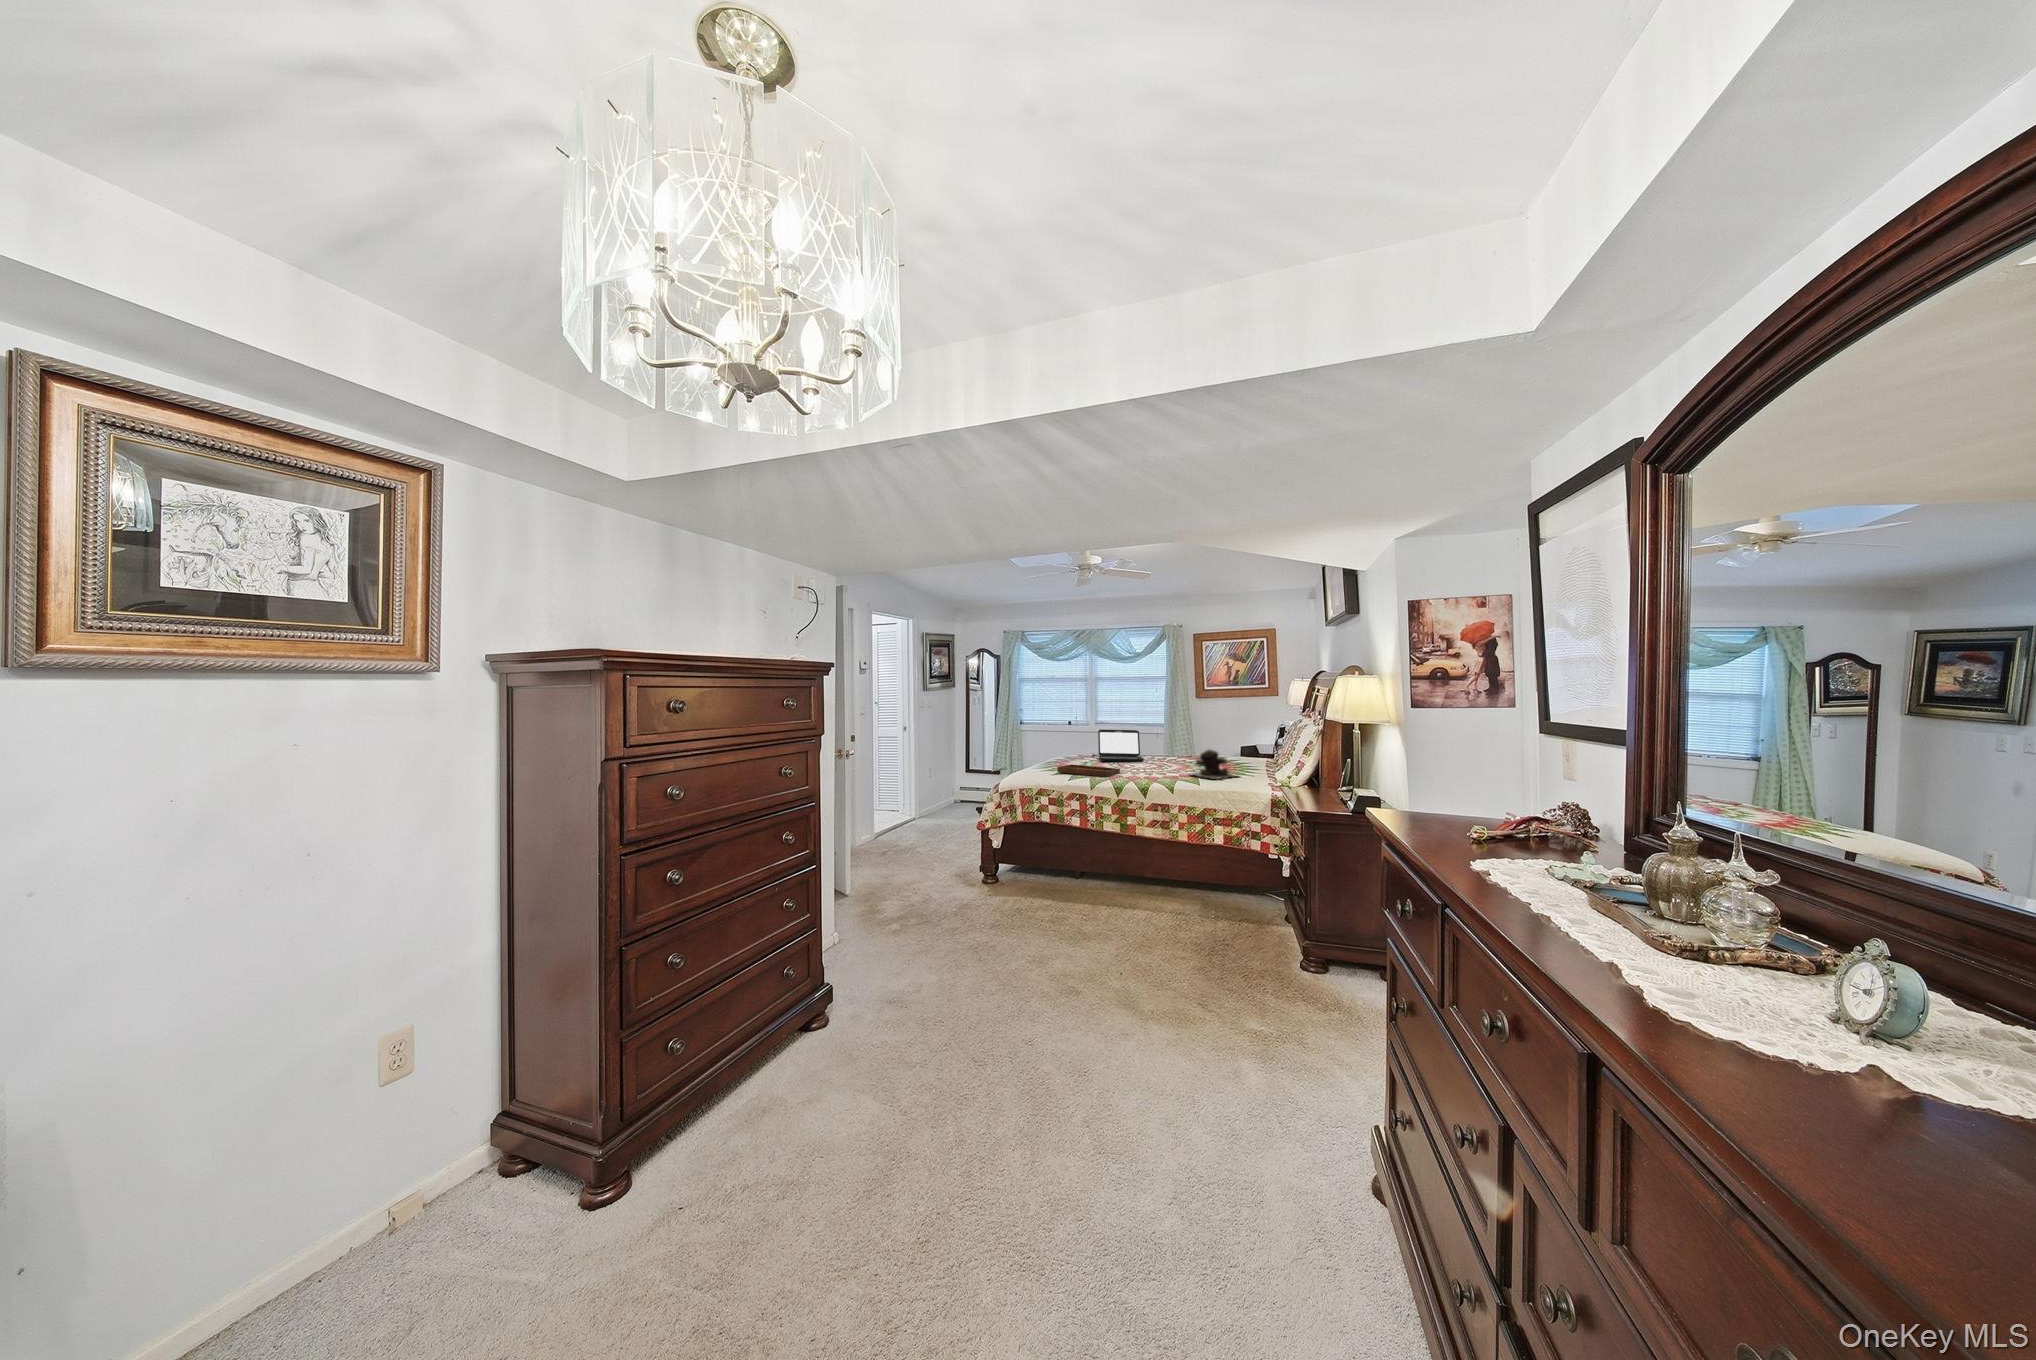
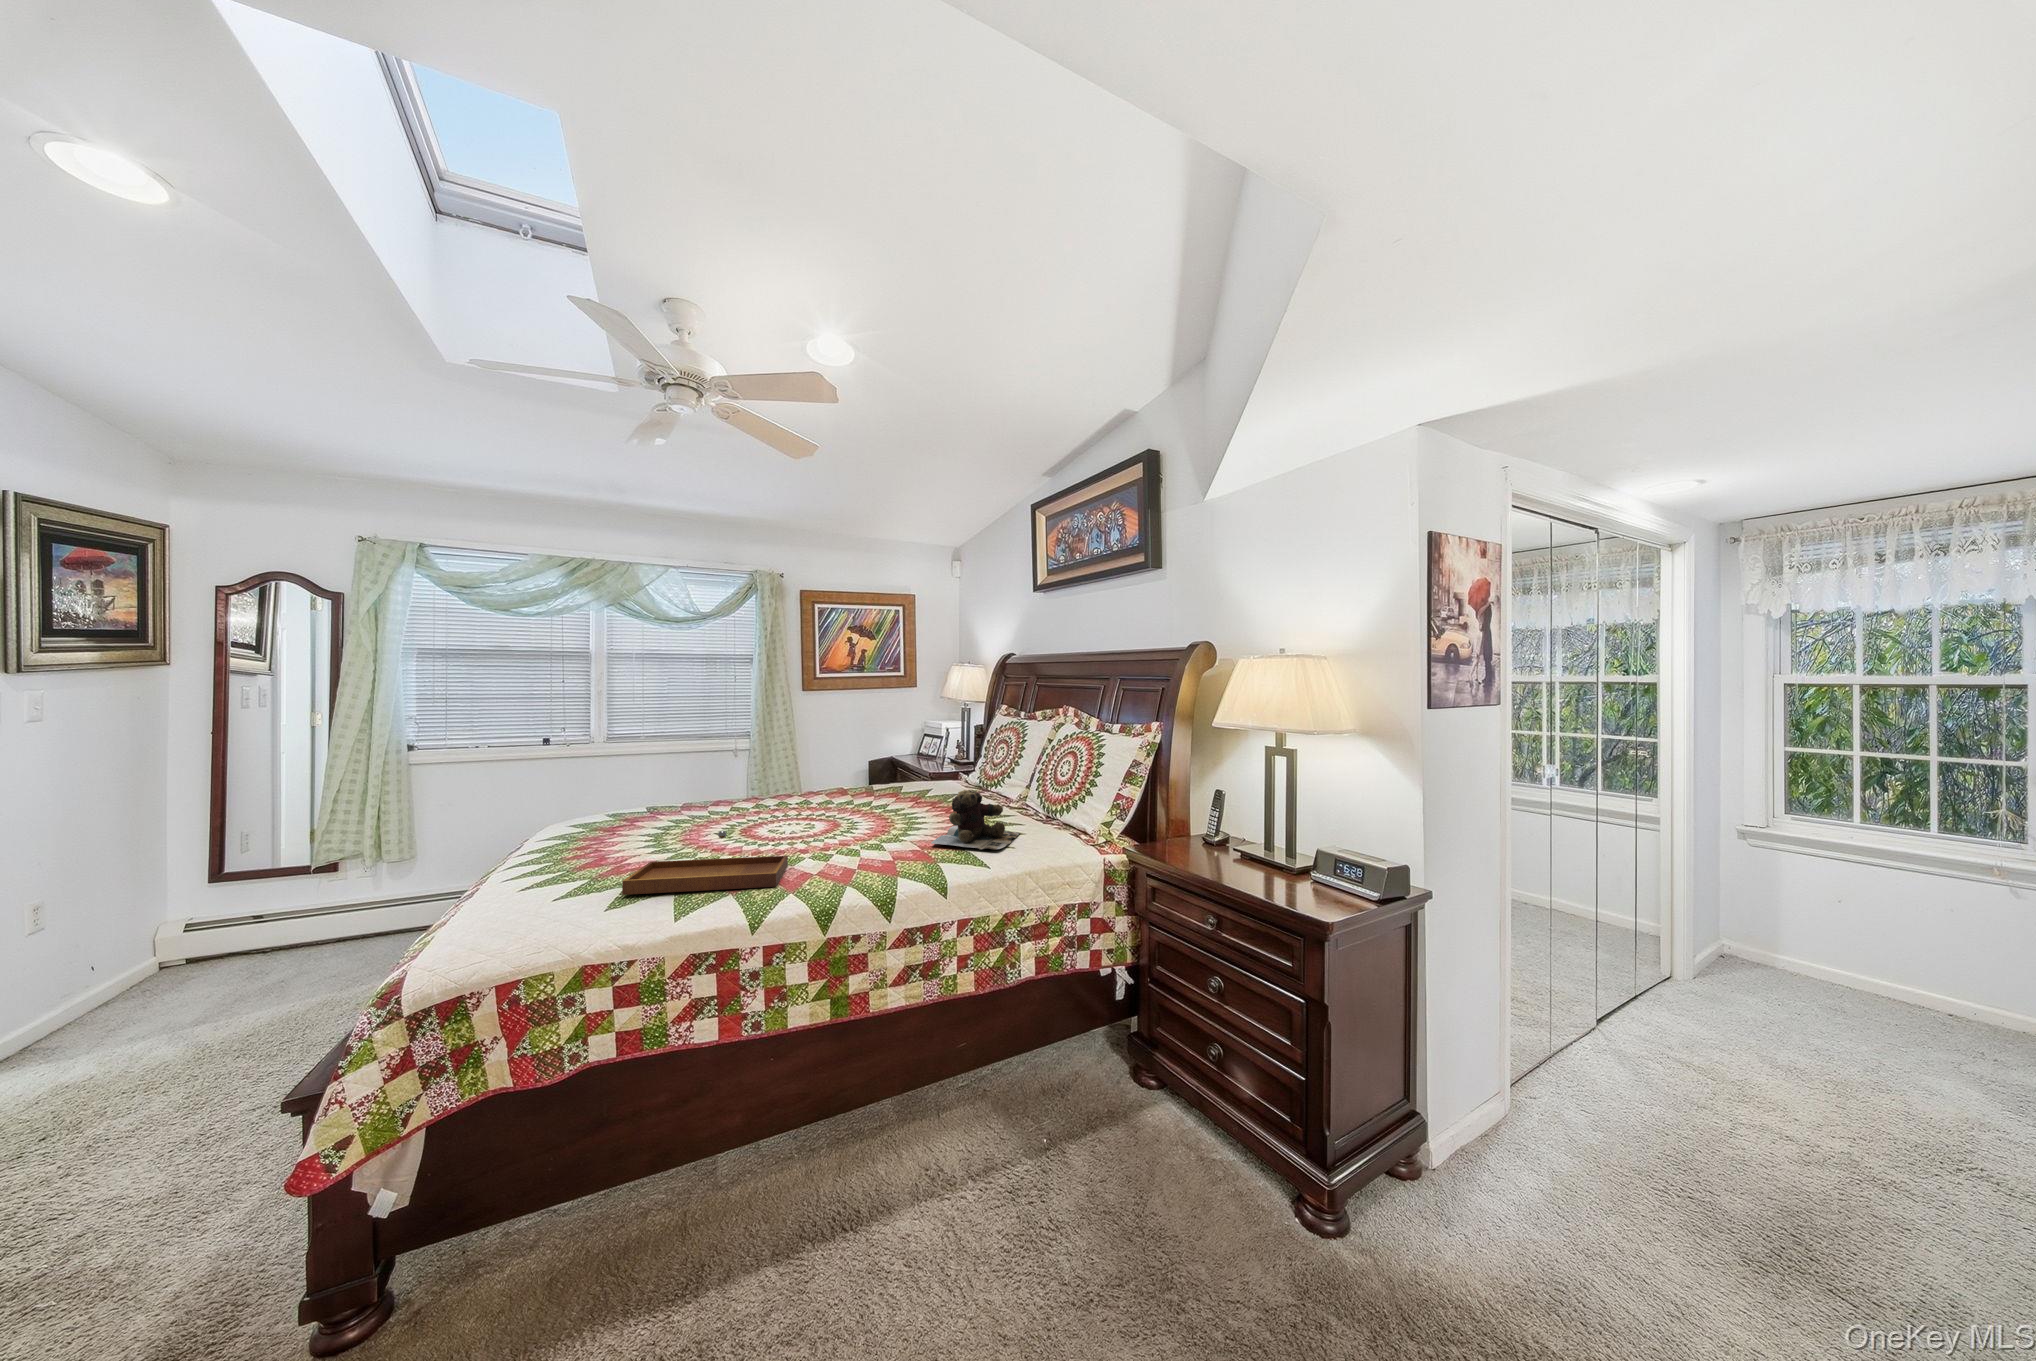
laptop: present [1098,729,1144,762] -> none [674,757,787,832]

